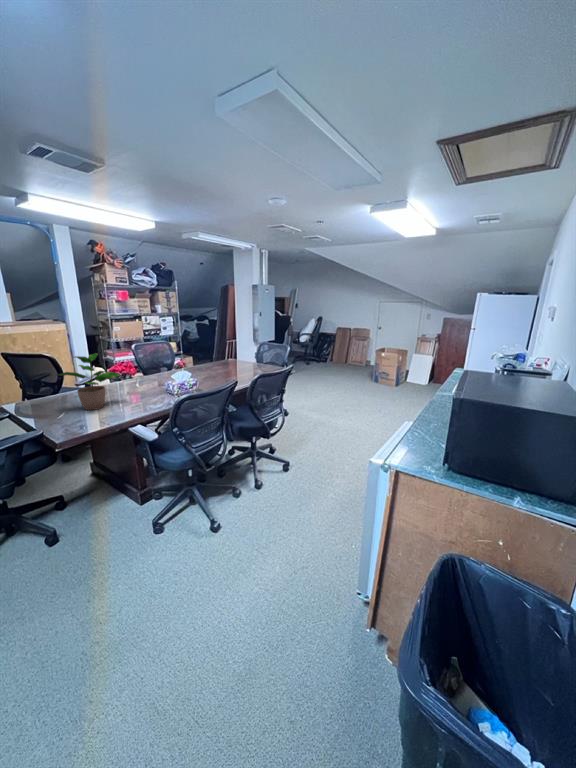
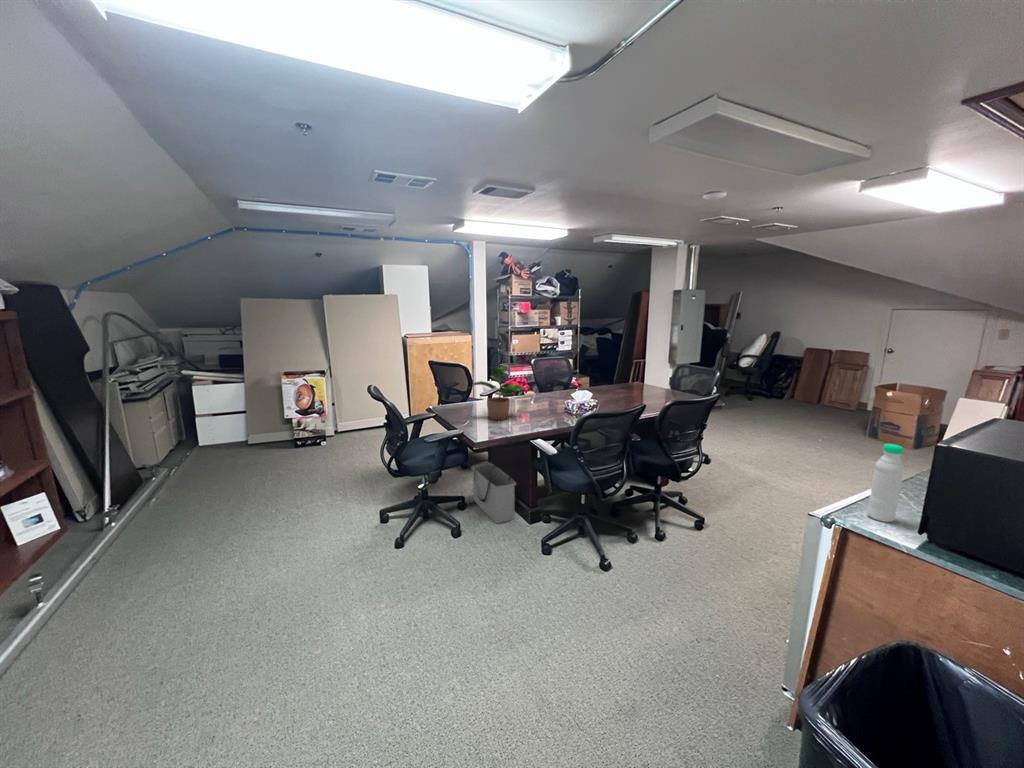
water bottle: none [411,400,435,462] -> present [867,444,904,522]
storage bin: none [71,451,124,511] -> present [472,462,516,523]

